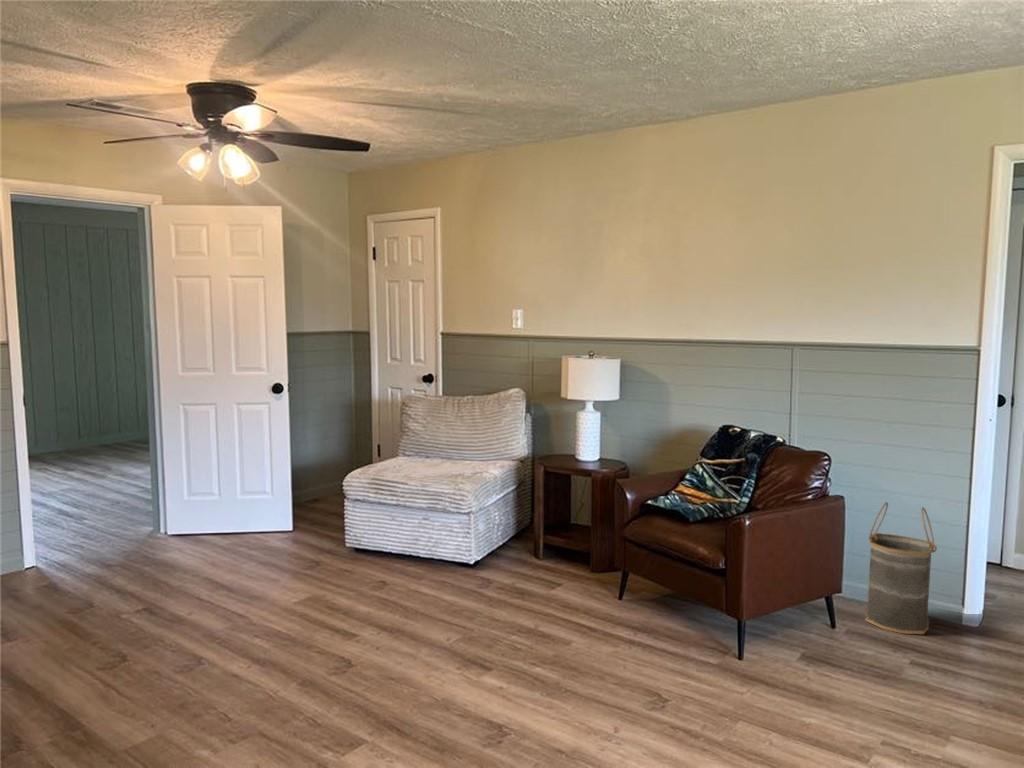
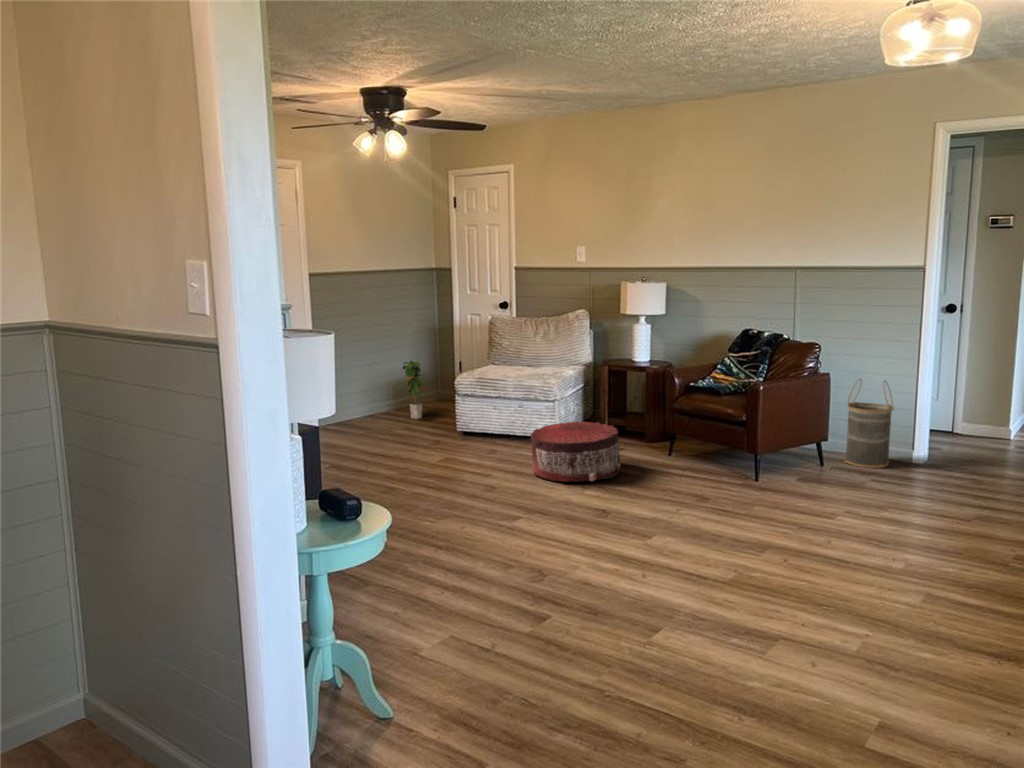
potted plant: none [297,444,321,518] -> present [403,361,423,419]
pouf: none [415,550,544,656] -> present [531,421,620,482]

